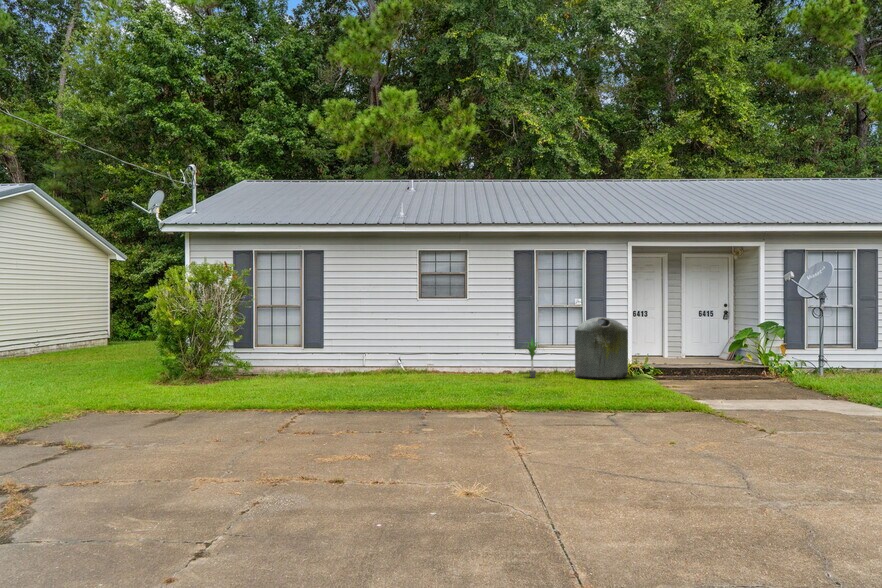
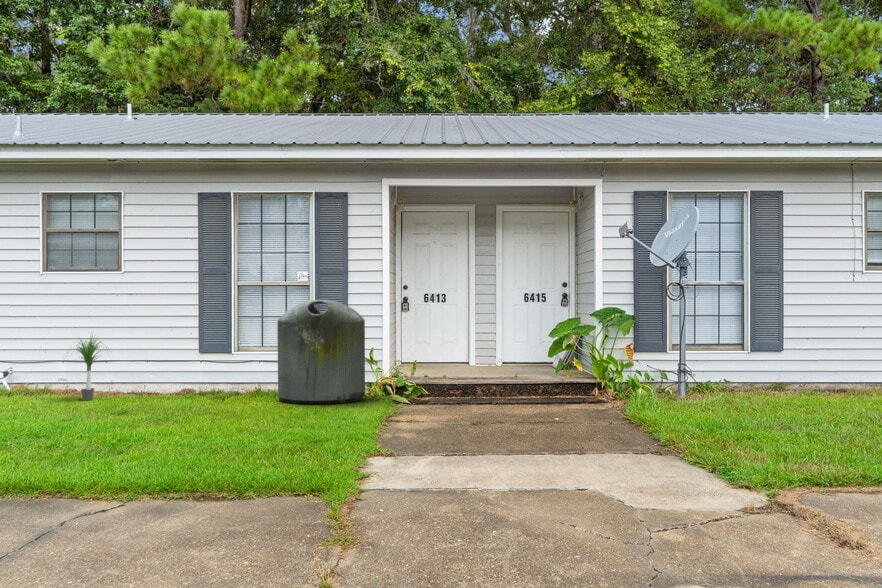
potted plant: present [527,341,537,378] -> present [75,336,101,401]

